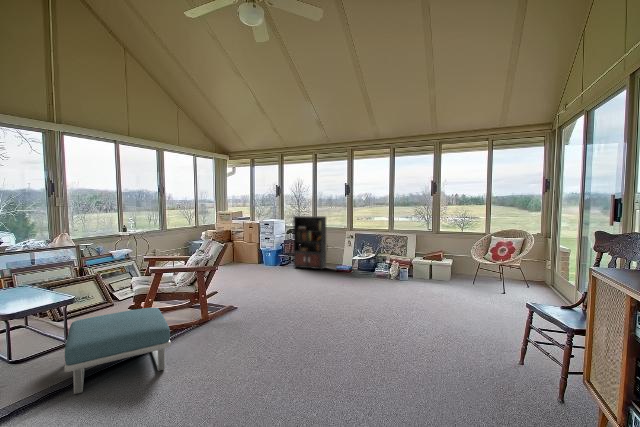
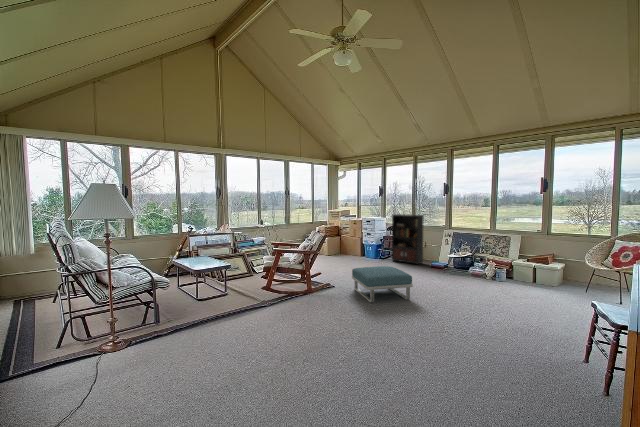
footstool: present [65,307,171,394] -> present [352,266,413,303]

